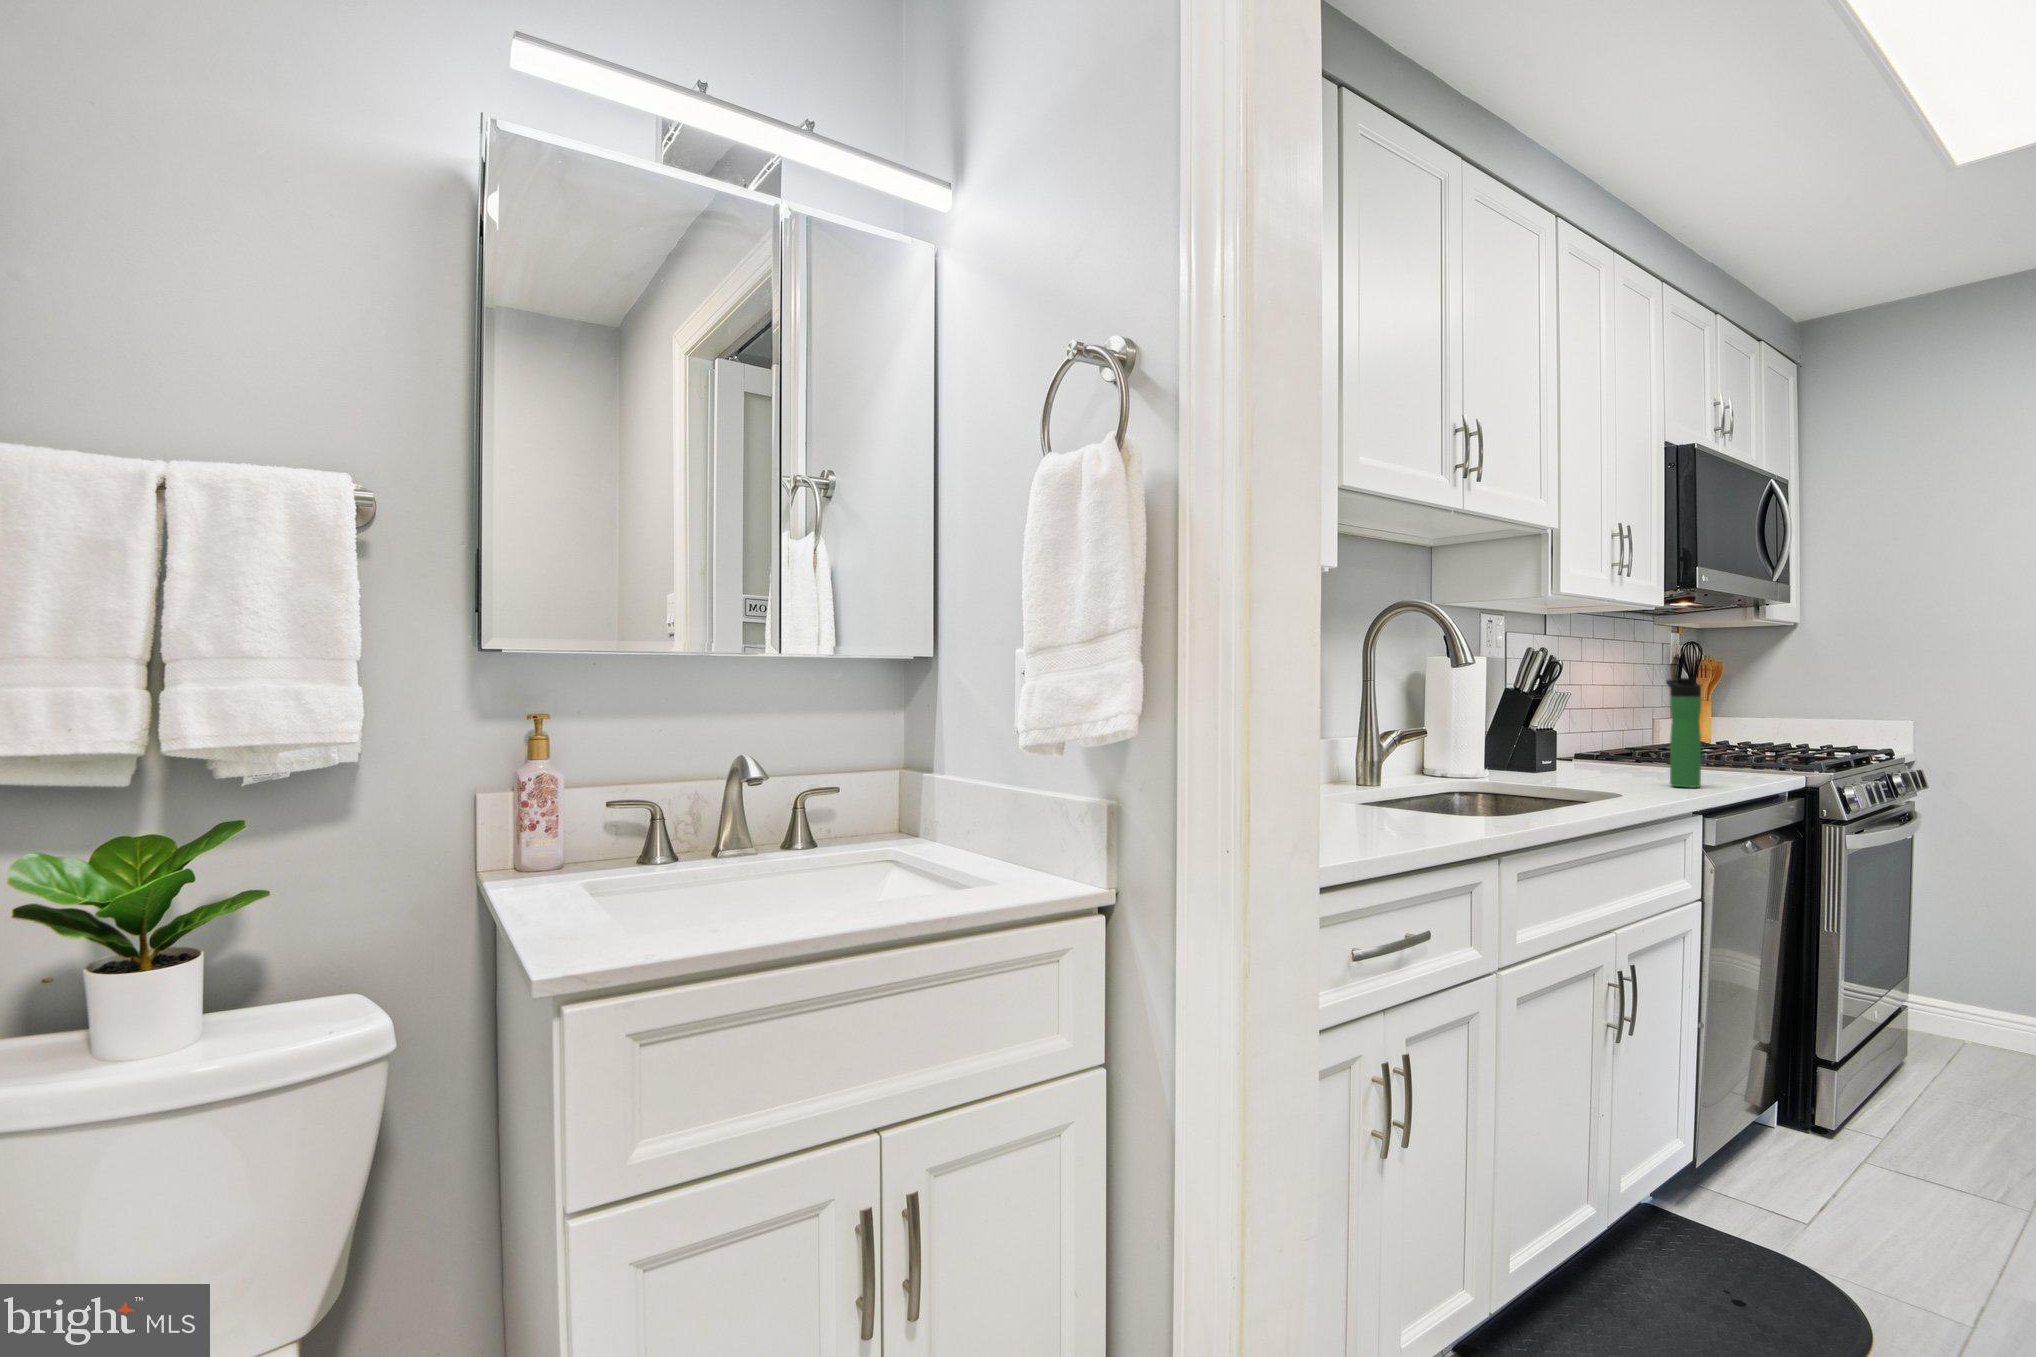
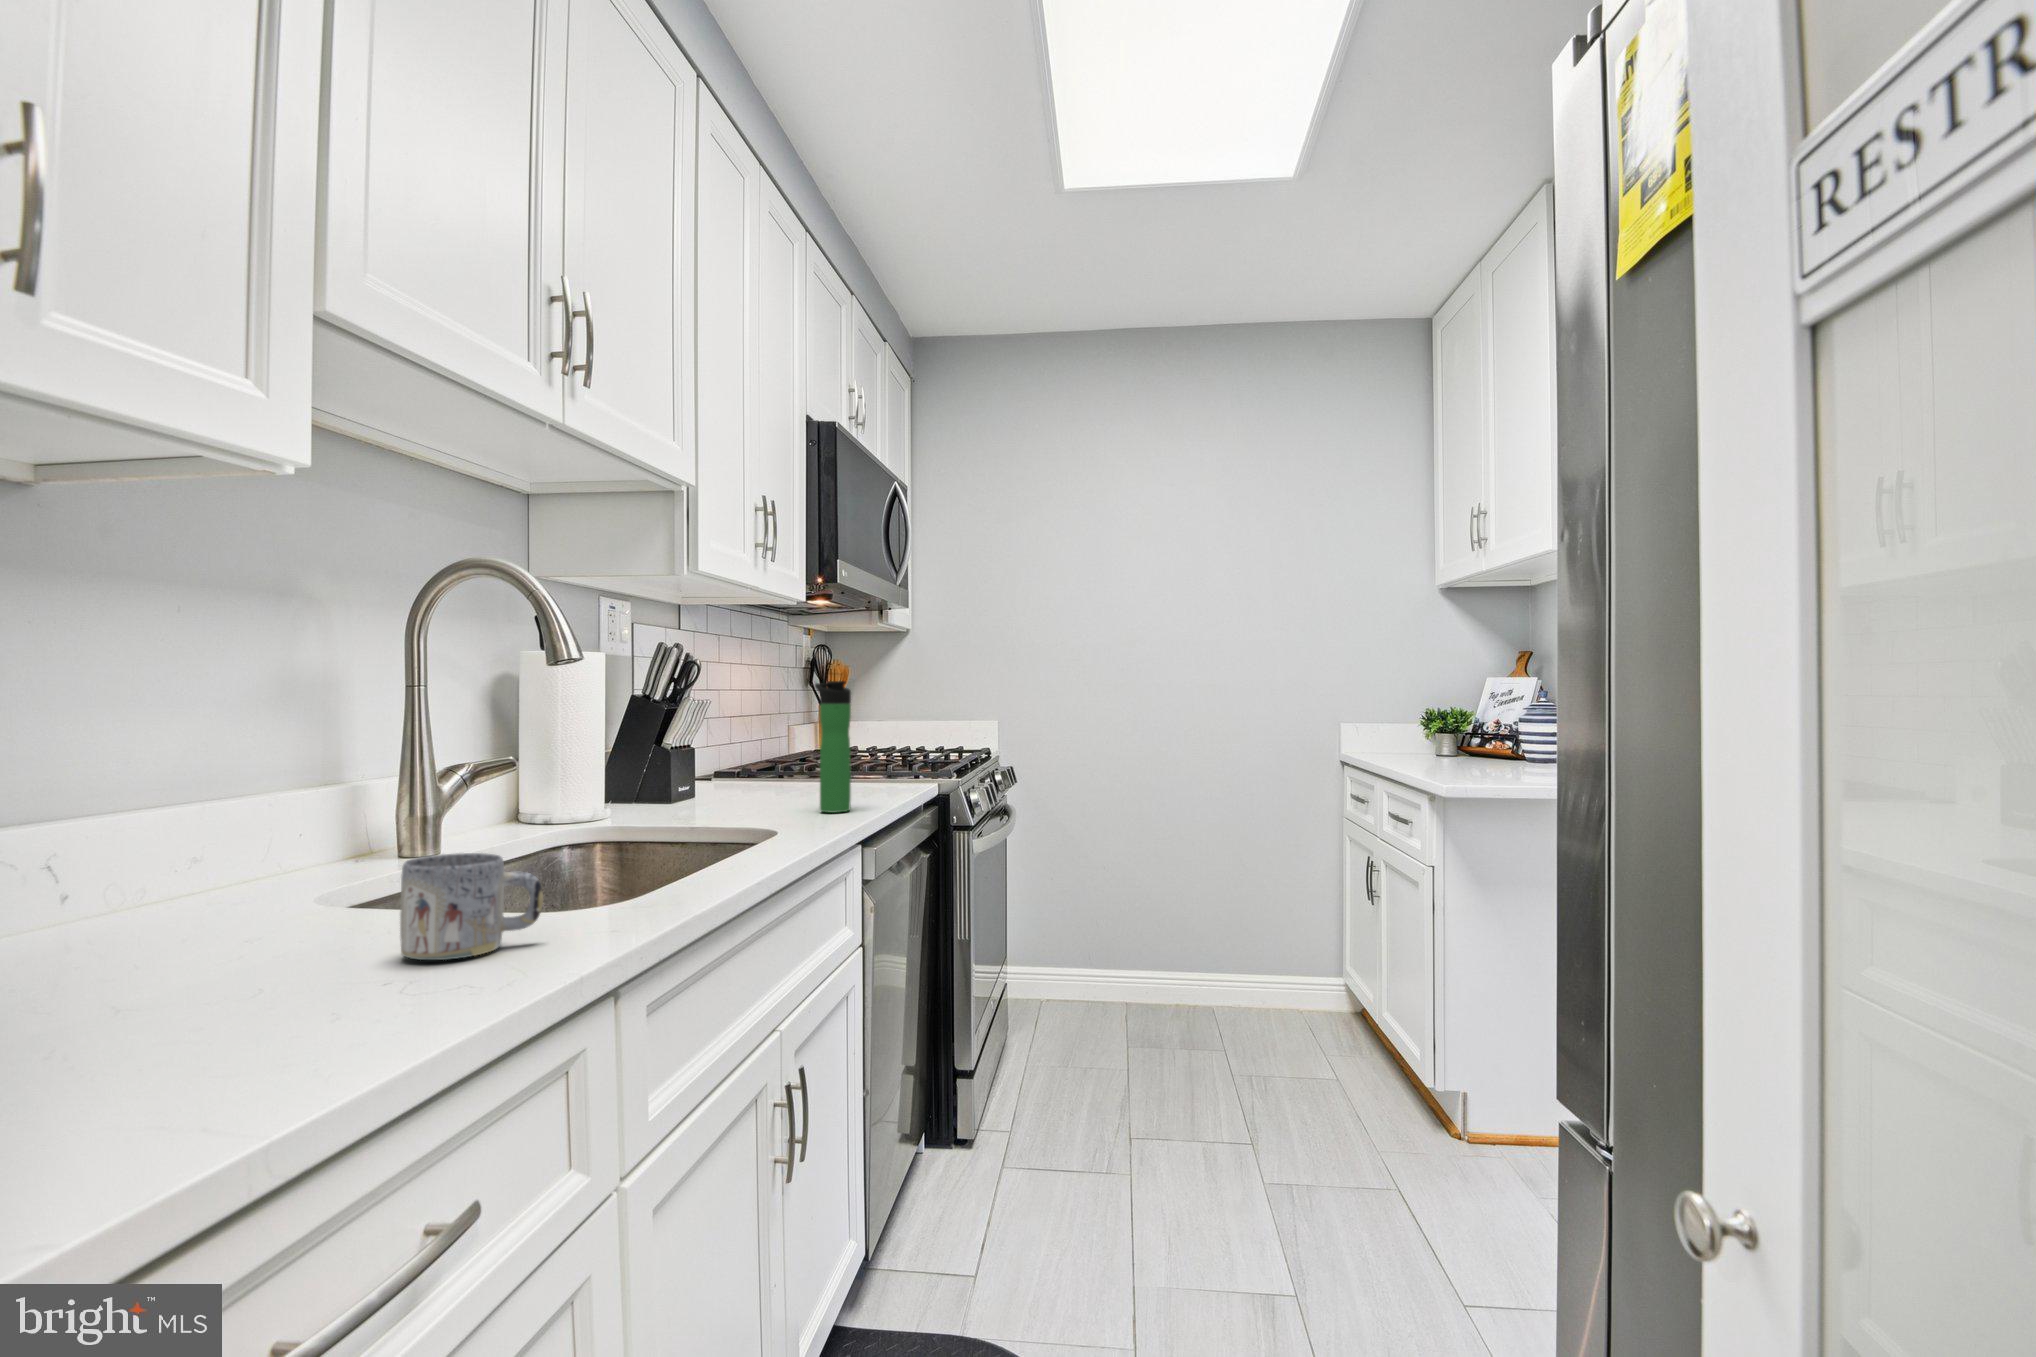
mug: none [1382,776,1458,831] -> present [400,853,543,960]

